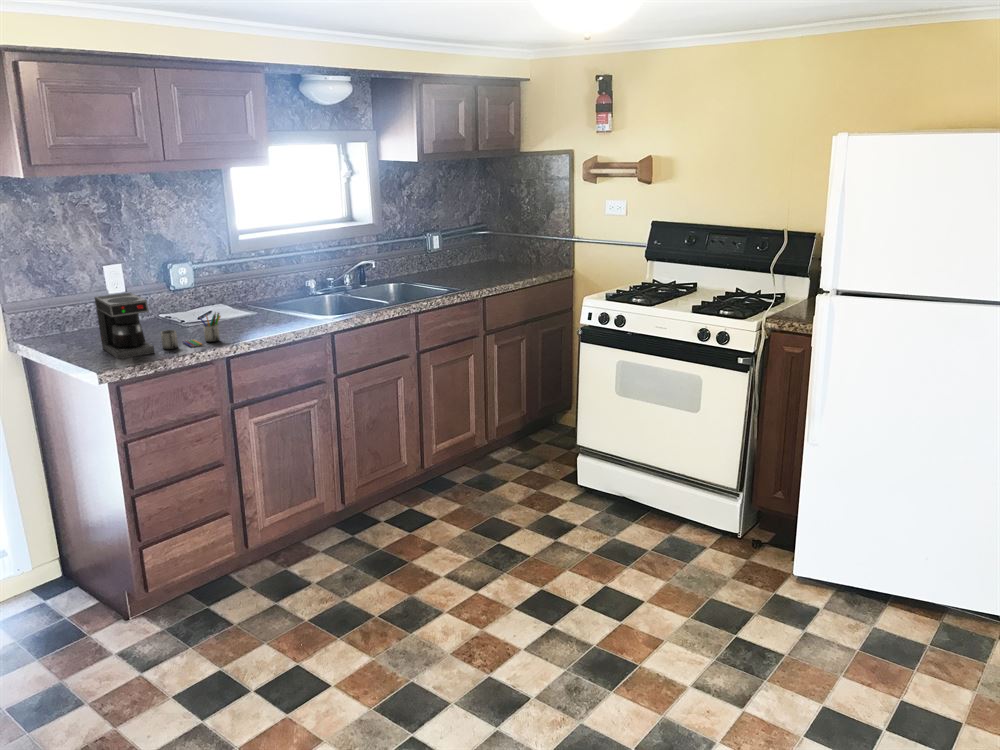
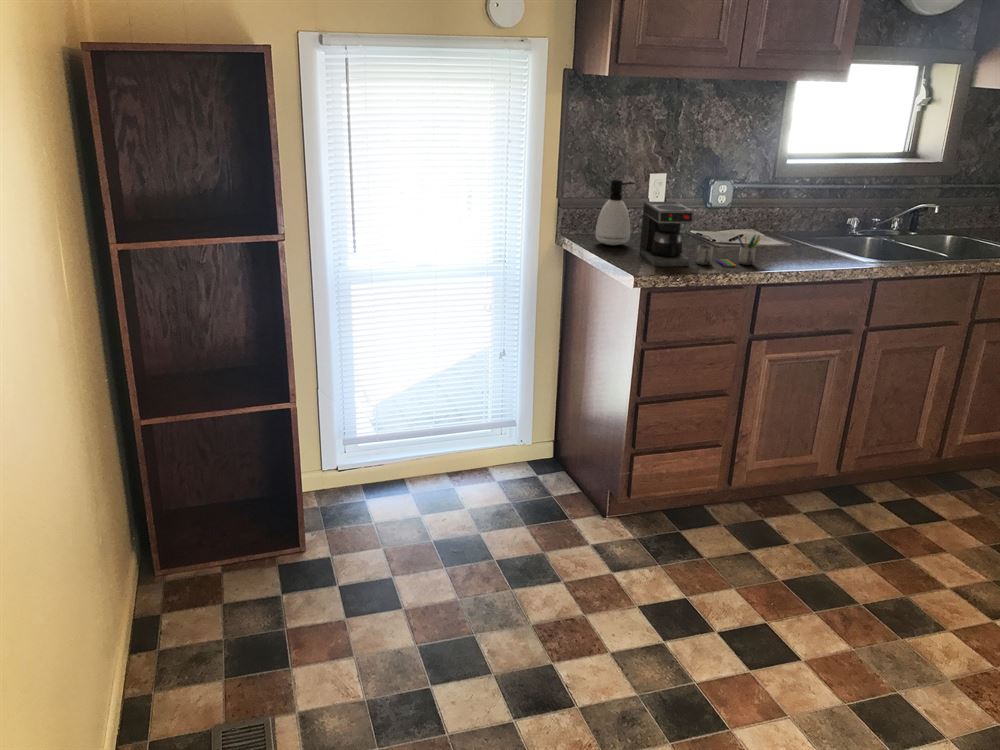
soap dispenser: none [50,278,91,344] -> present [595,179,635,245]

